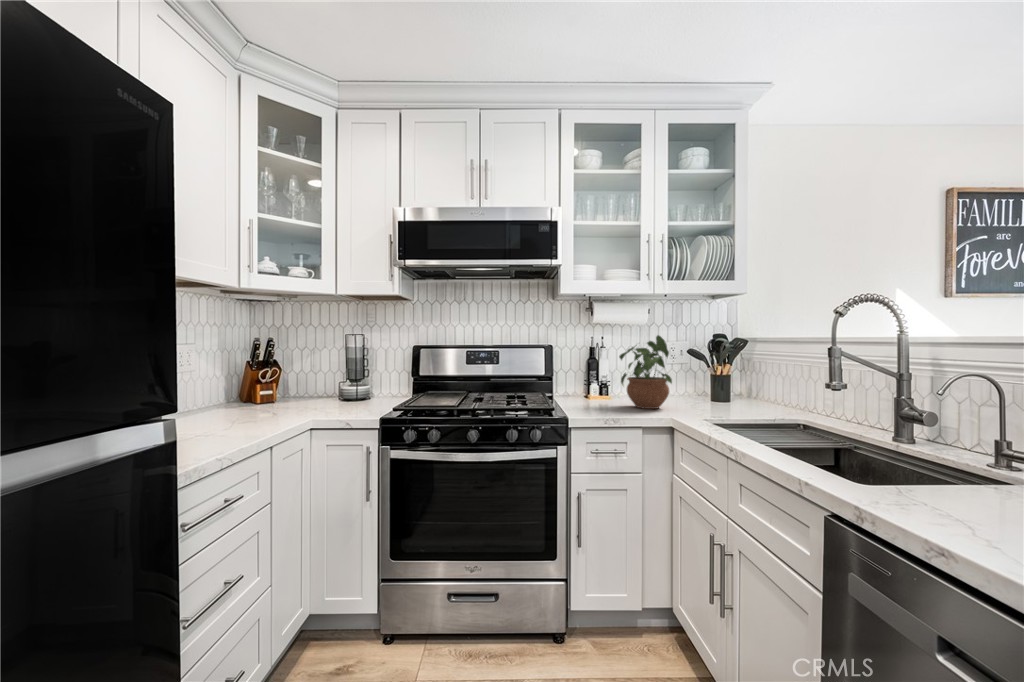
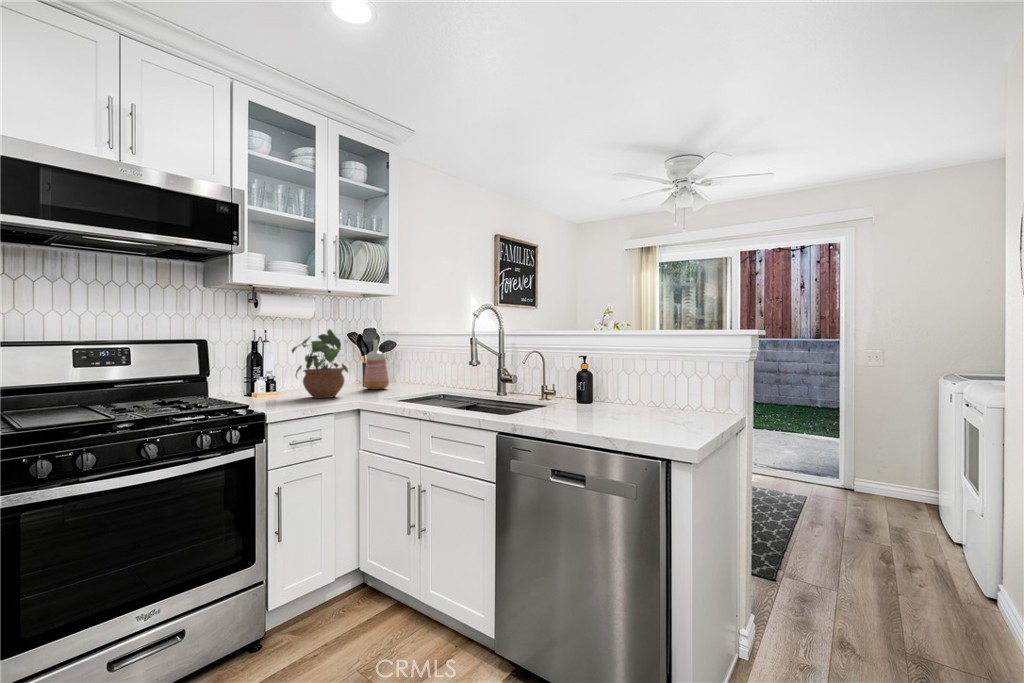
vase: none [705,347,736,405] -> present [364,339,389,390]

